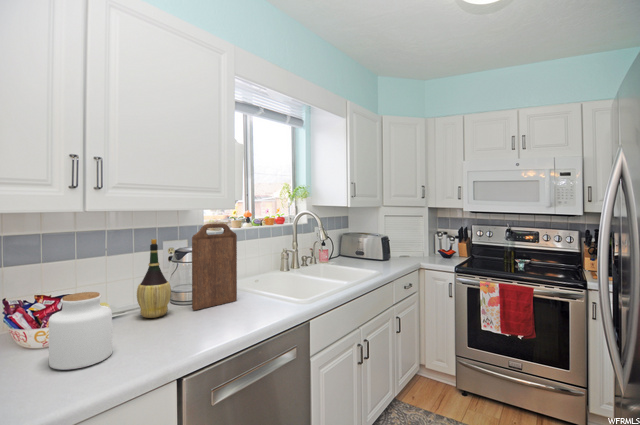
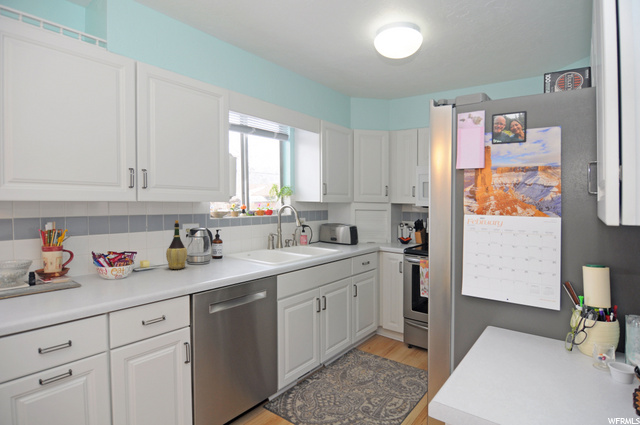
cutting board: present [192,223,237,310] -> none [201,211,230,266]
jar: present [49,292,112,370] -> none [122,247,154,286]

